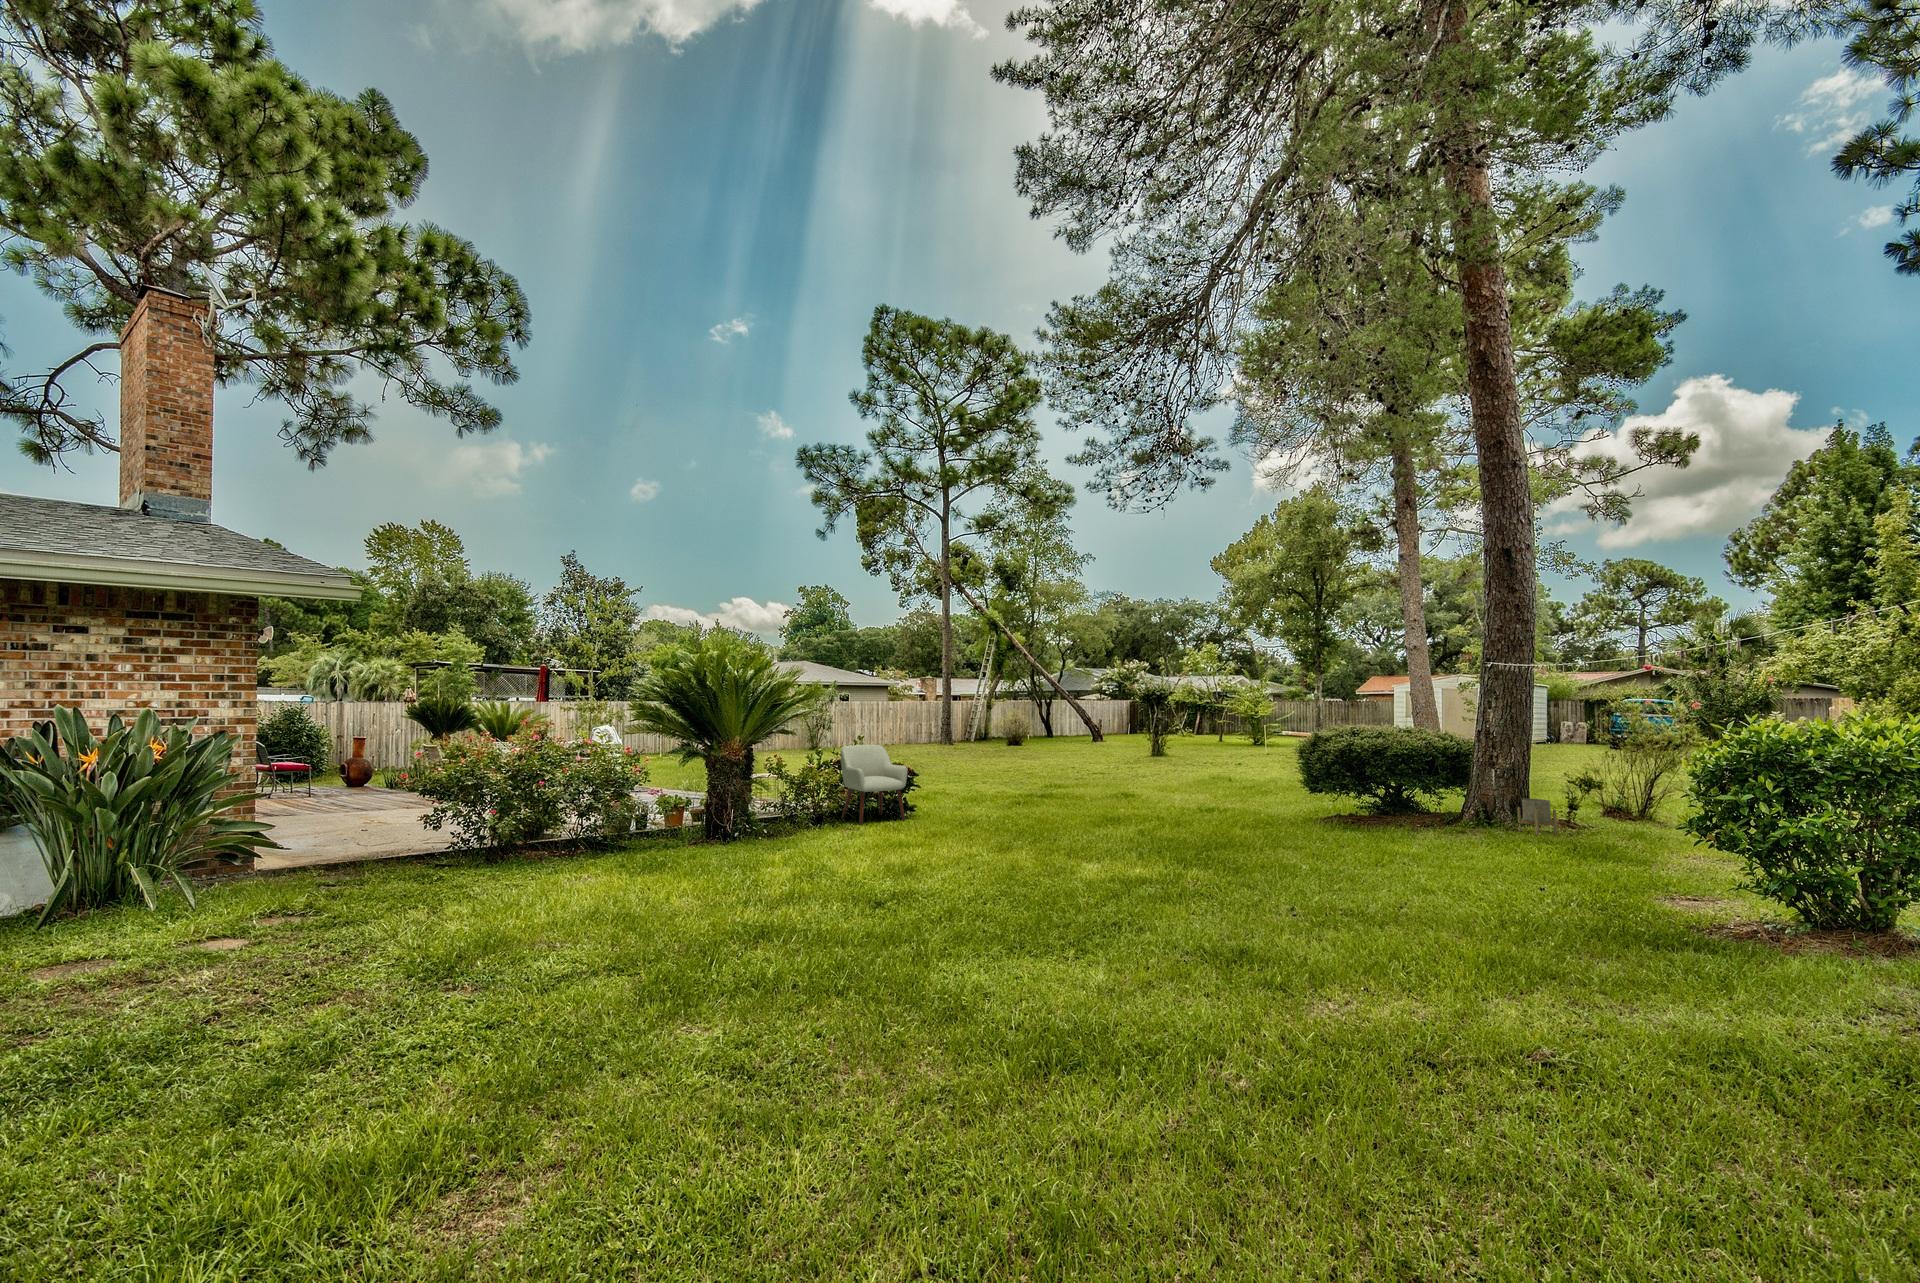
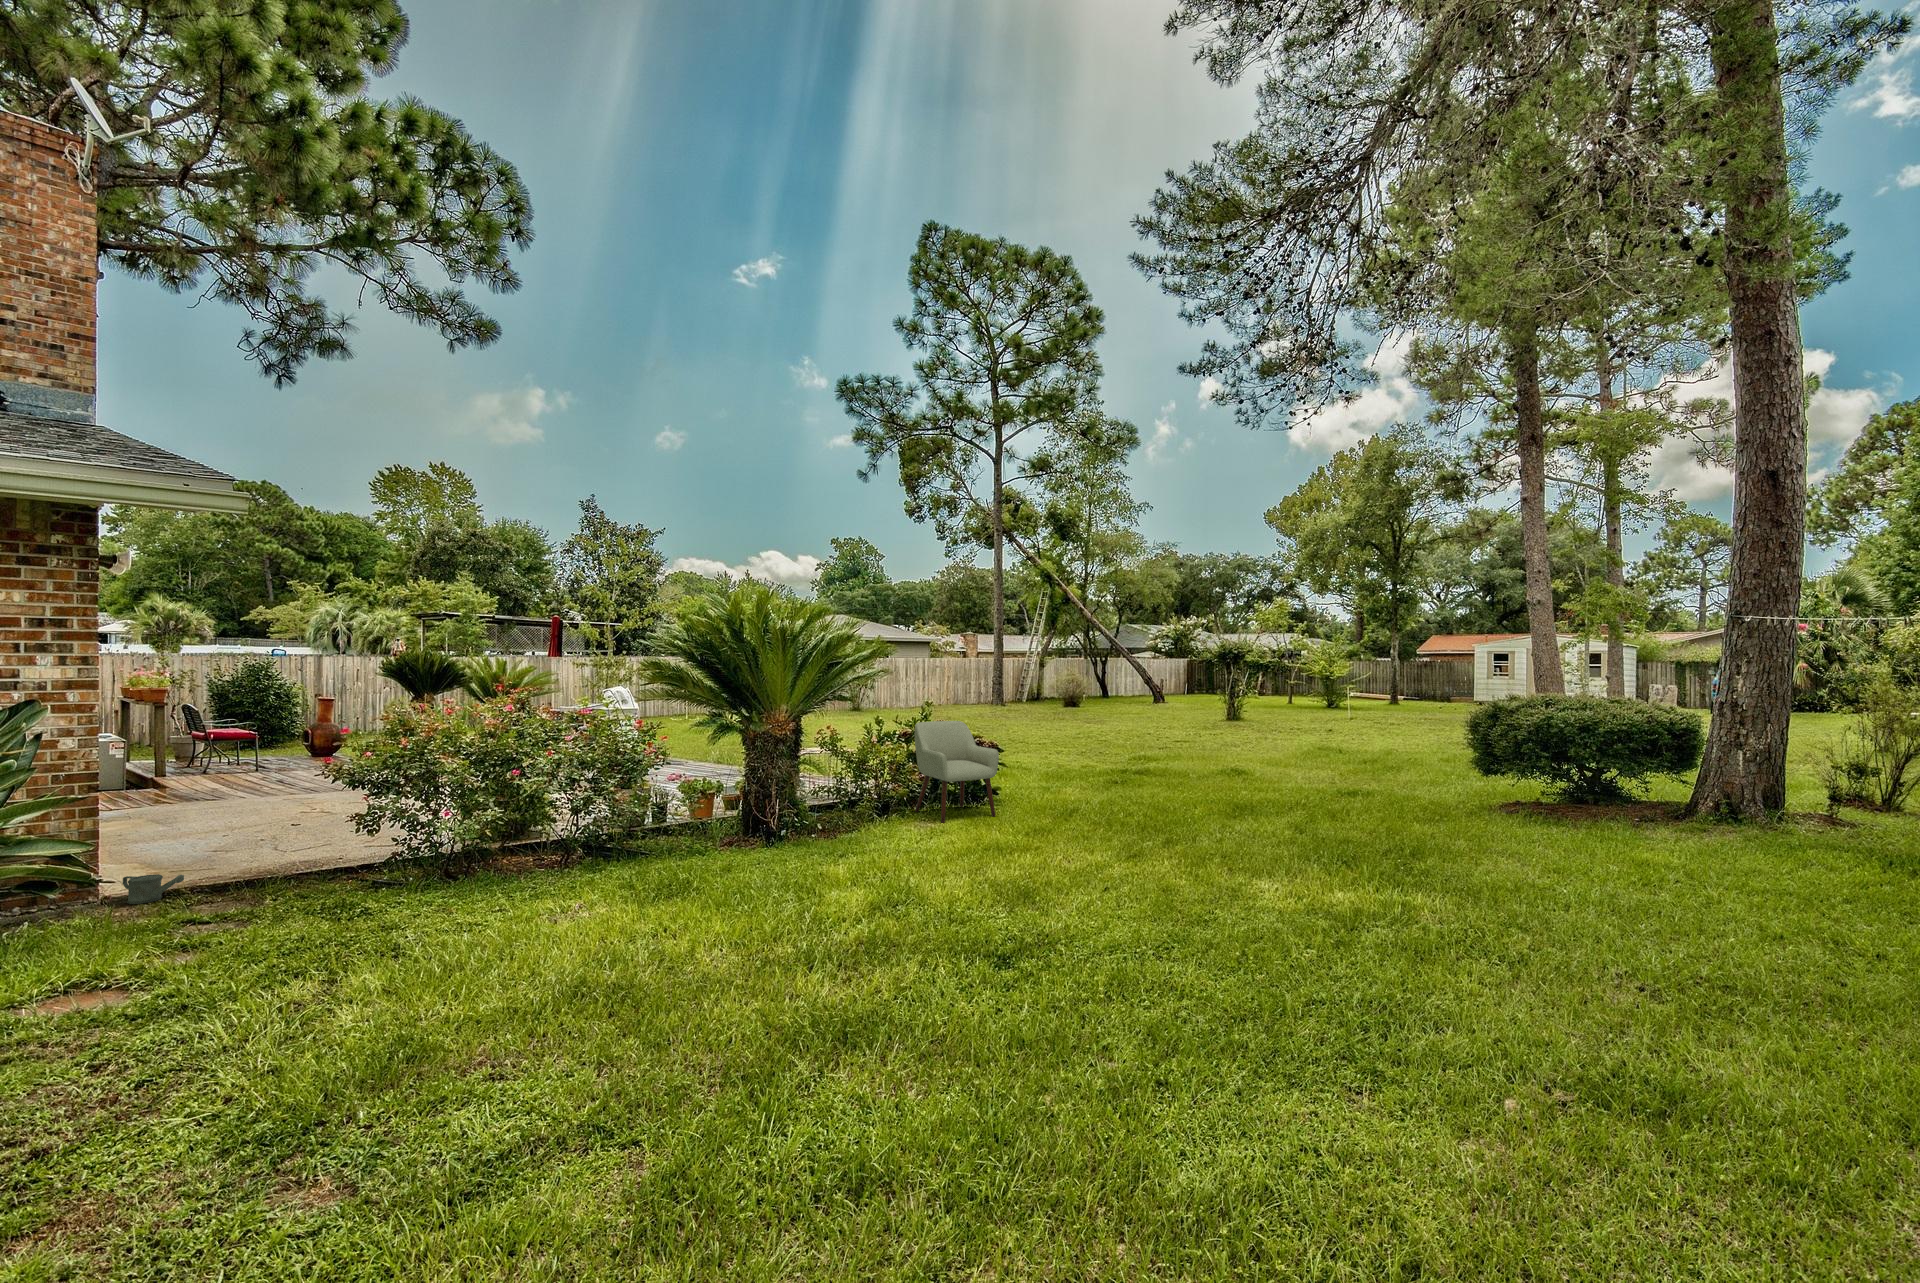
planter: present [1517,799,1557,835] -> none [1817,809,1880,859]
watering can: none [227,858,274,880] -> present [123,874,184,904]

